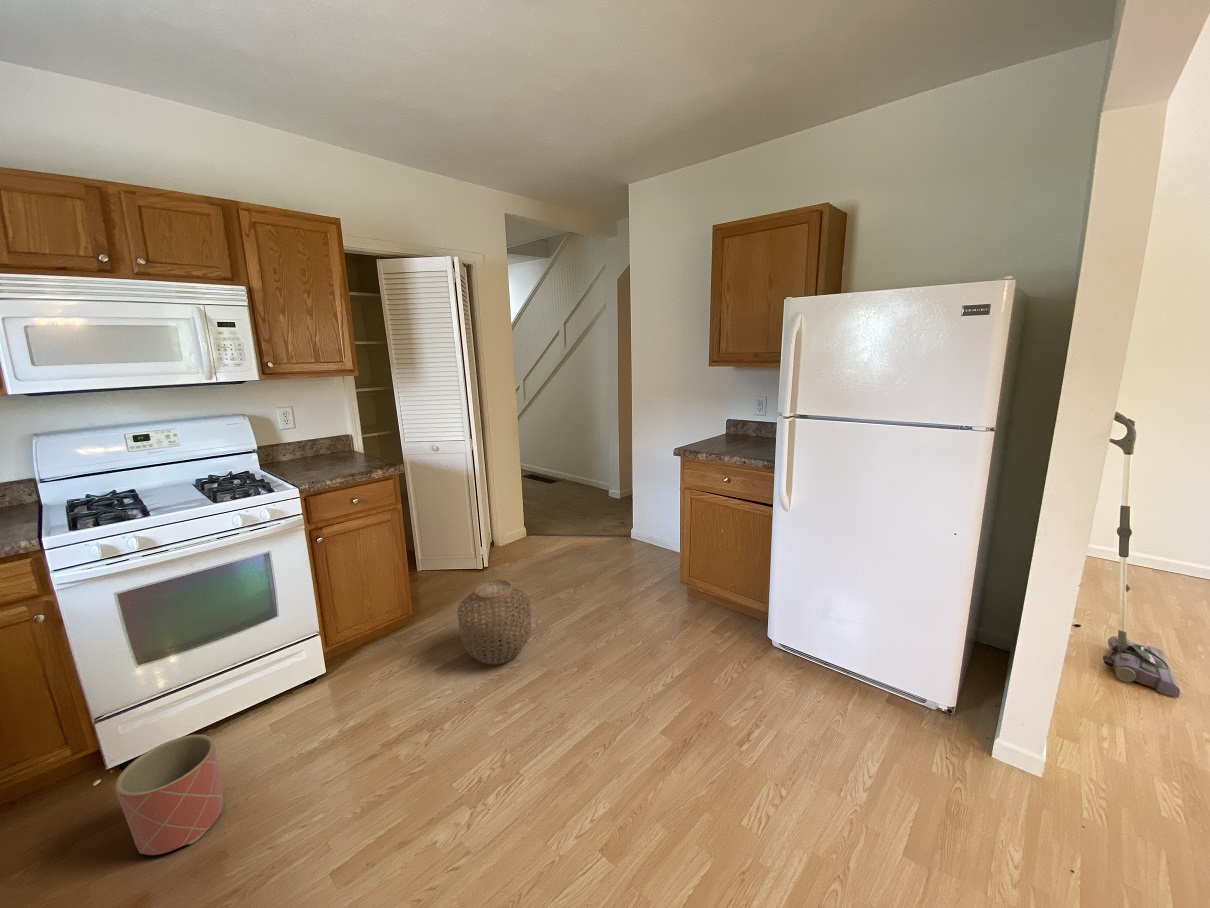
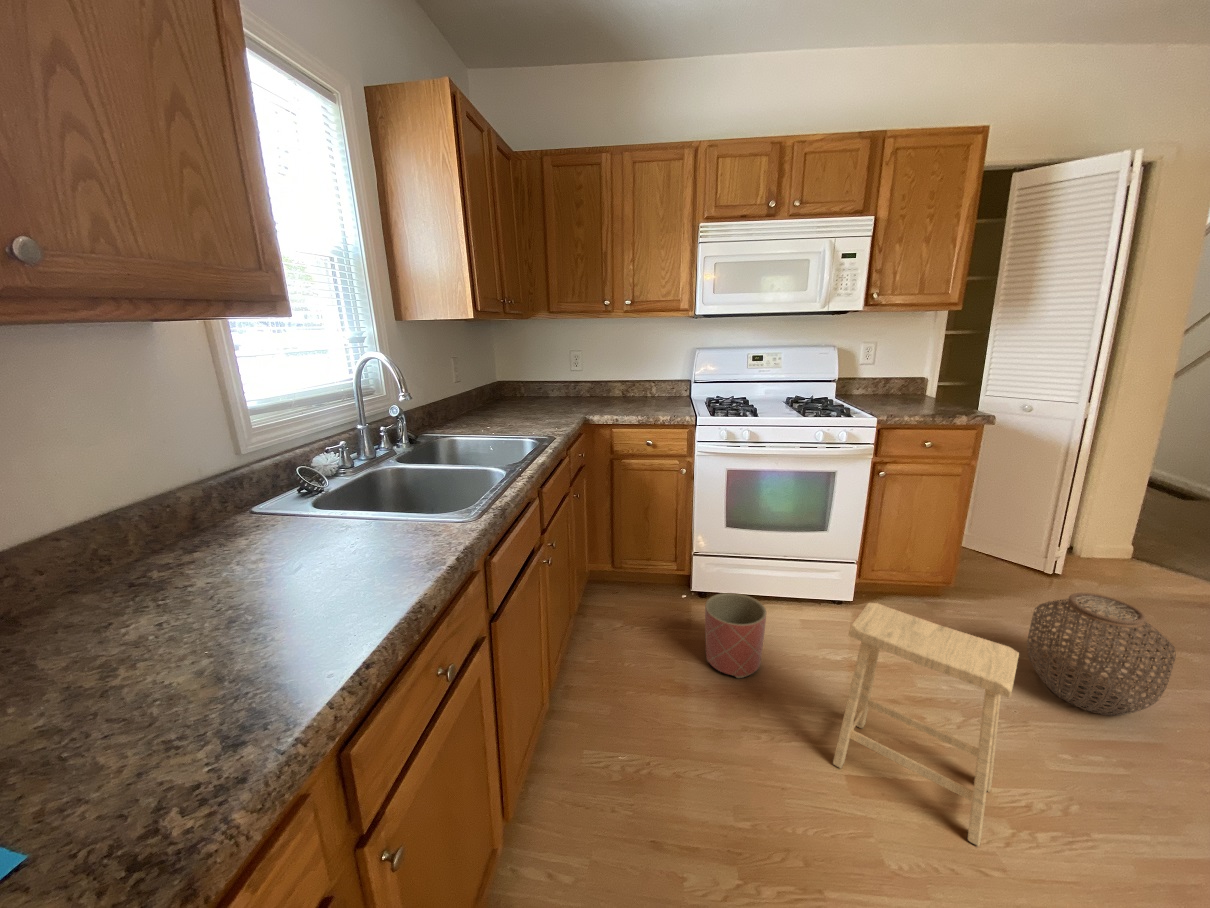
footstool: none [298,658,450,855] -> present [833,603,1019,846]

